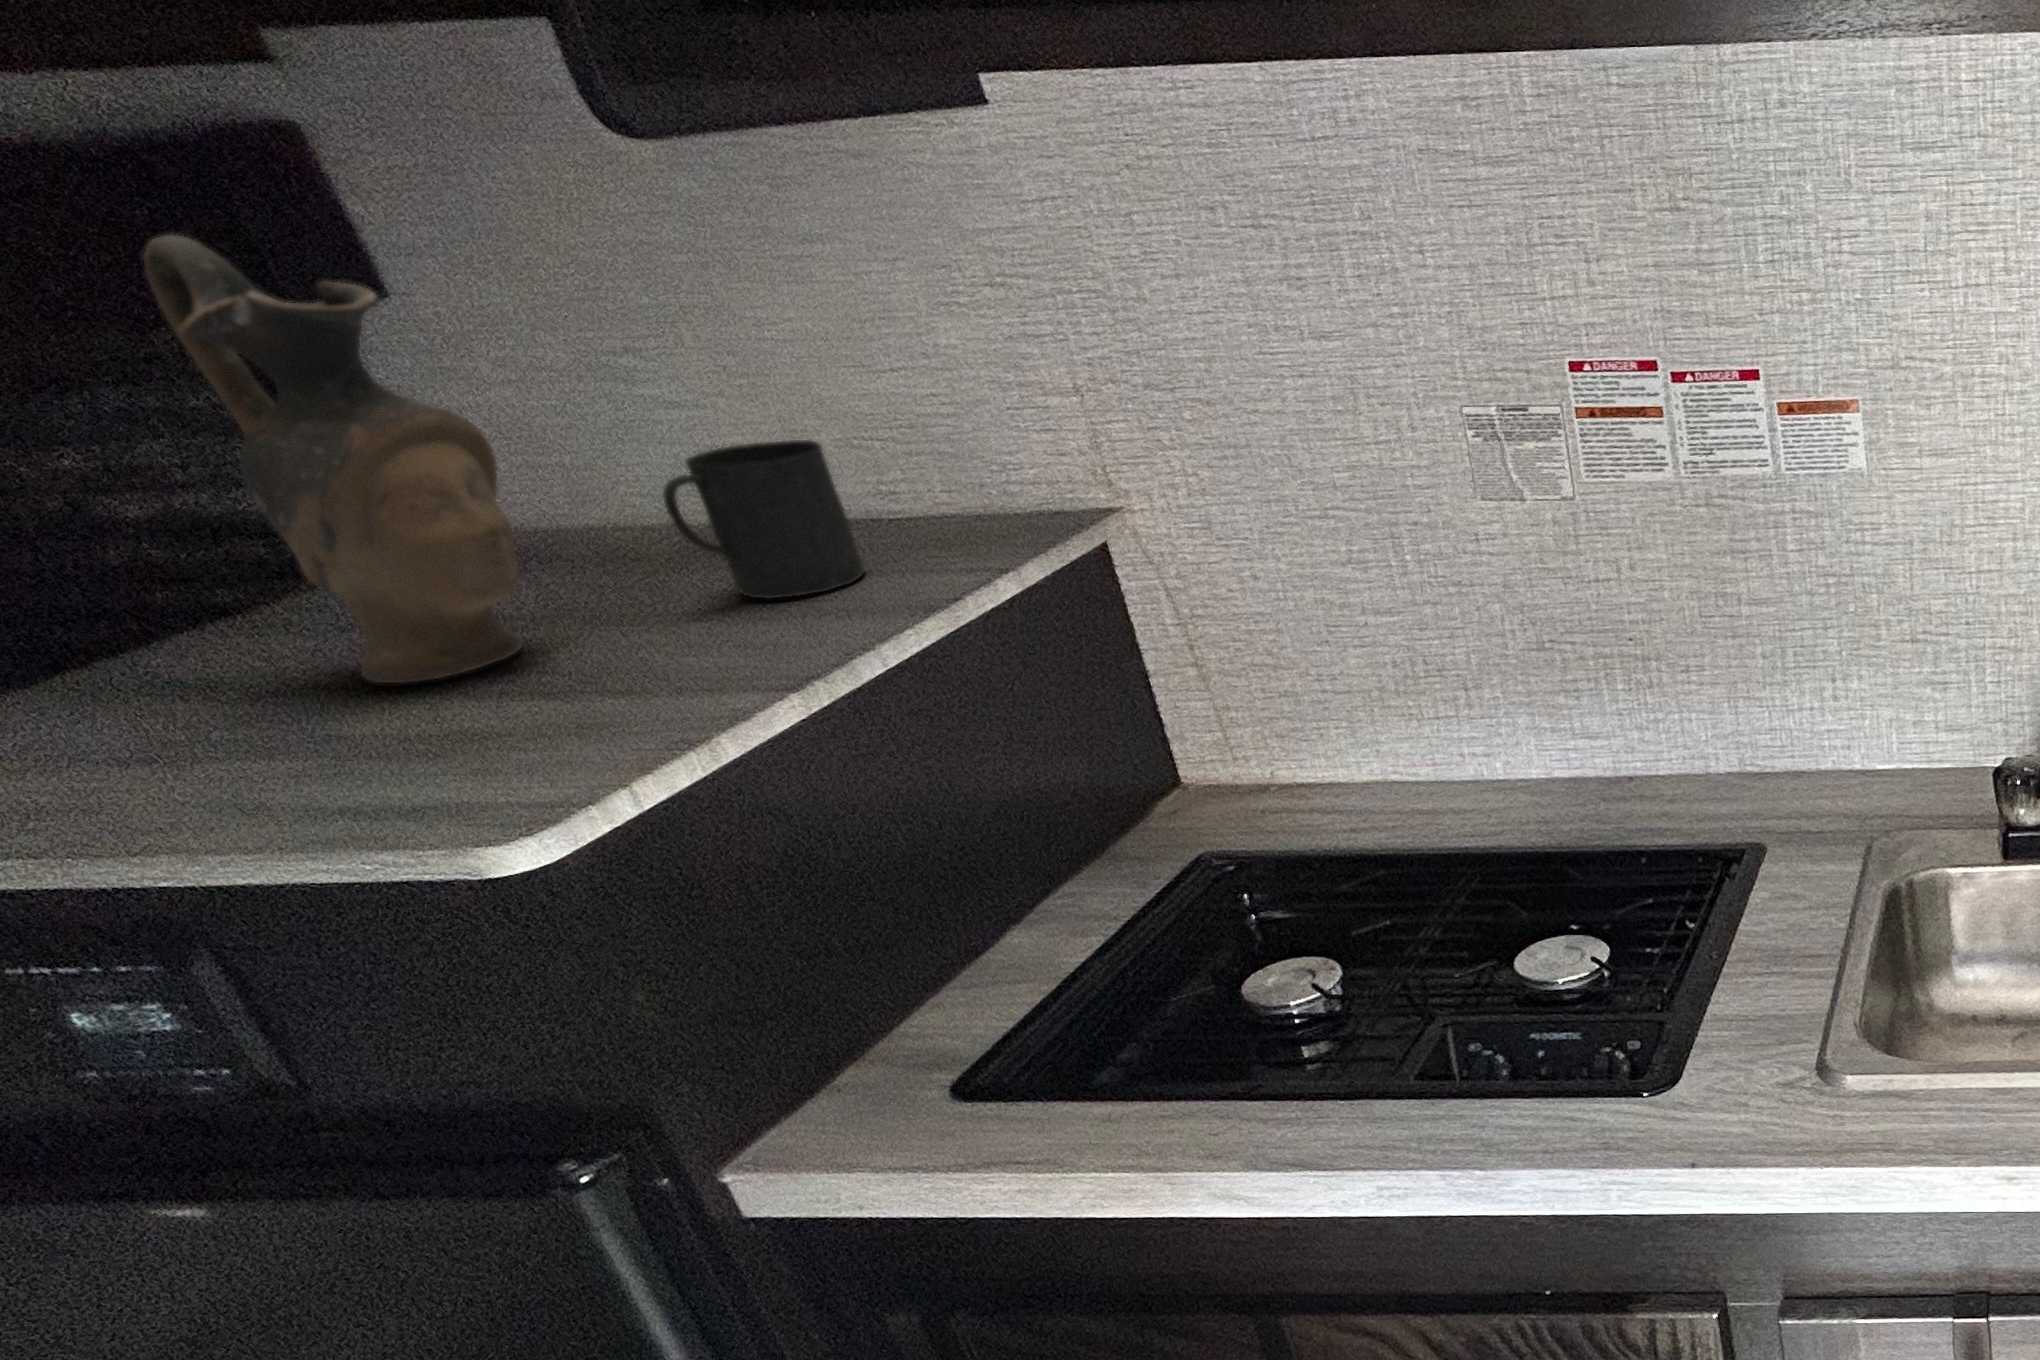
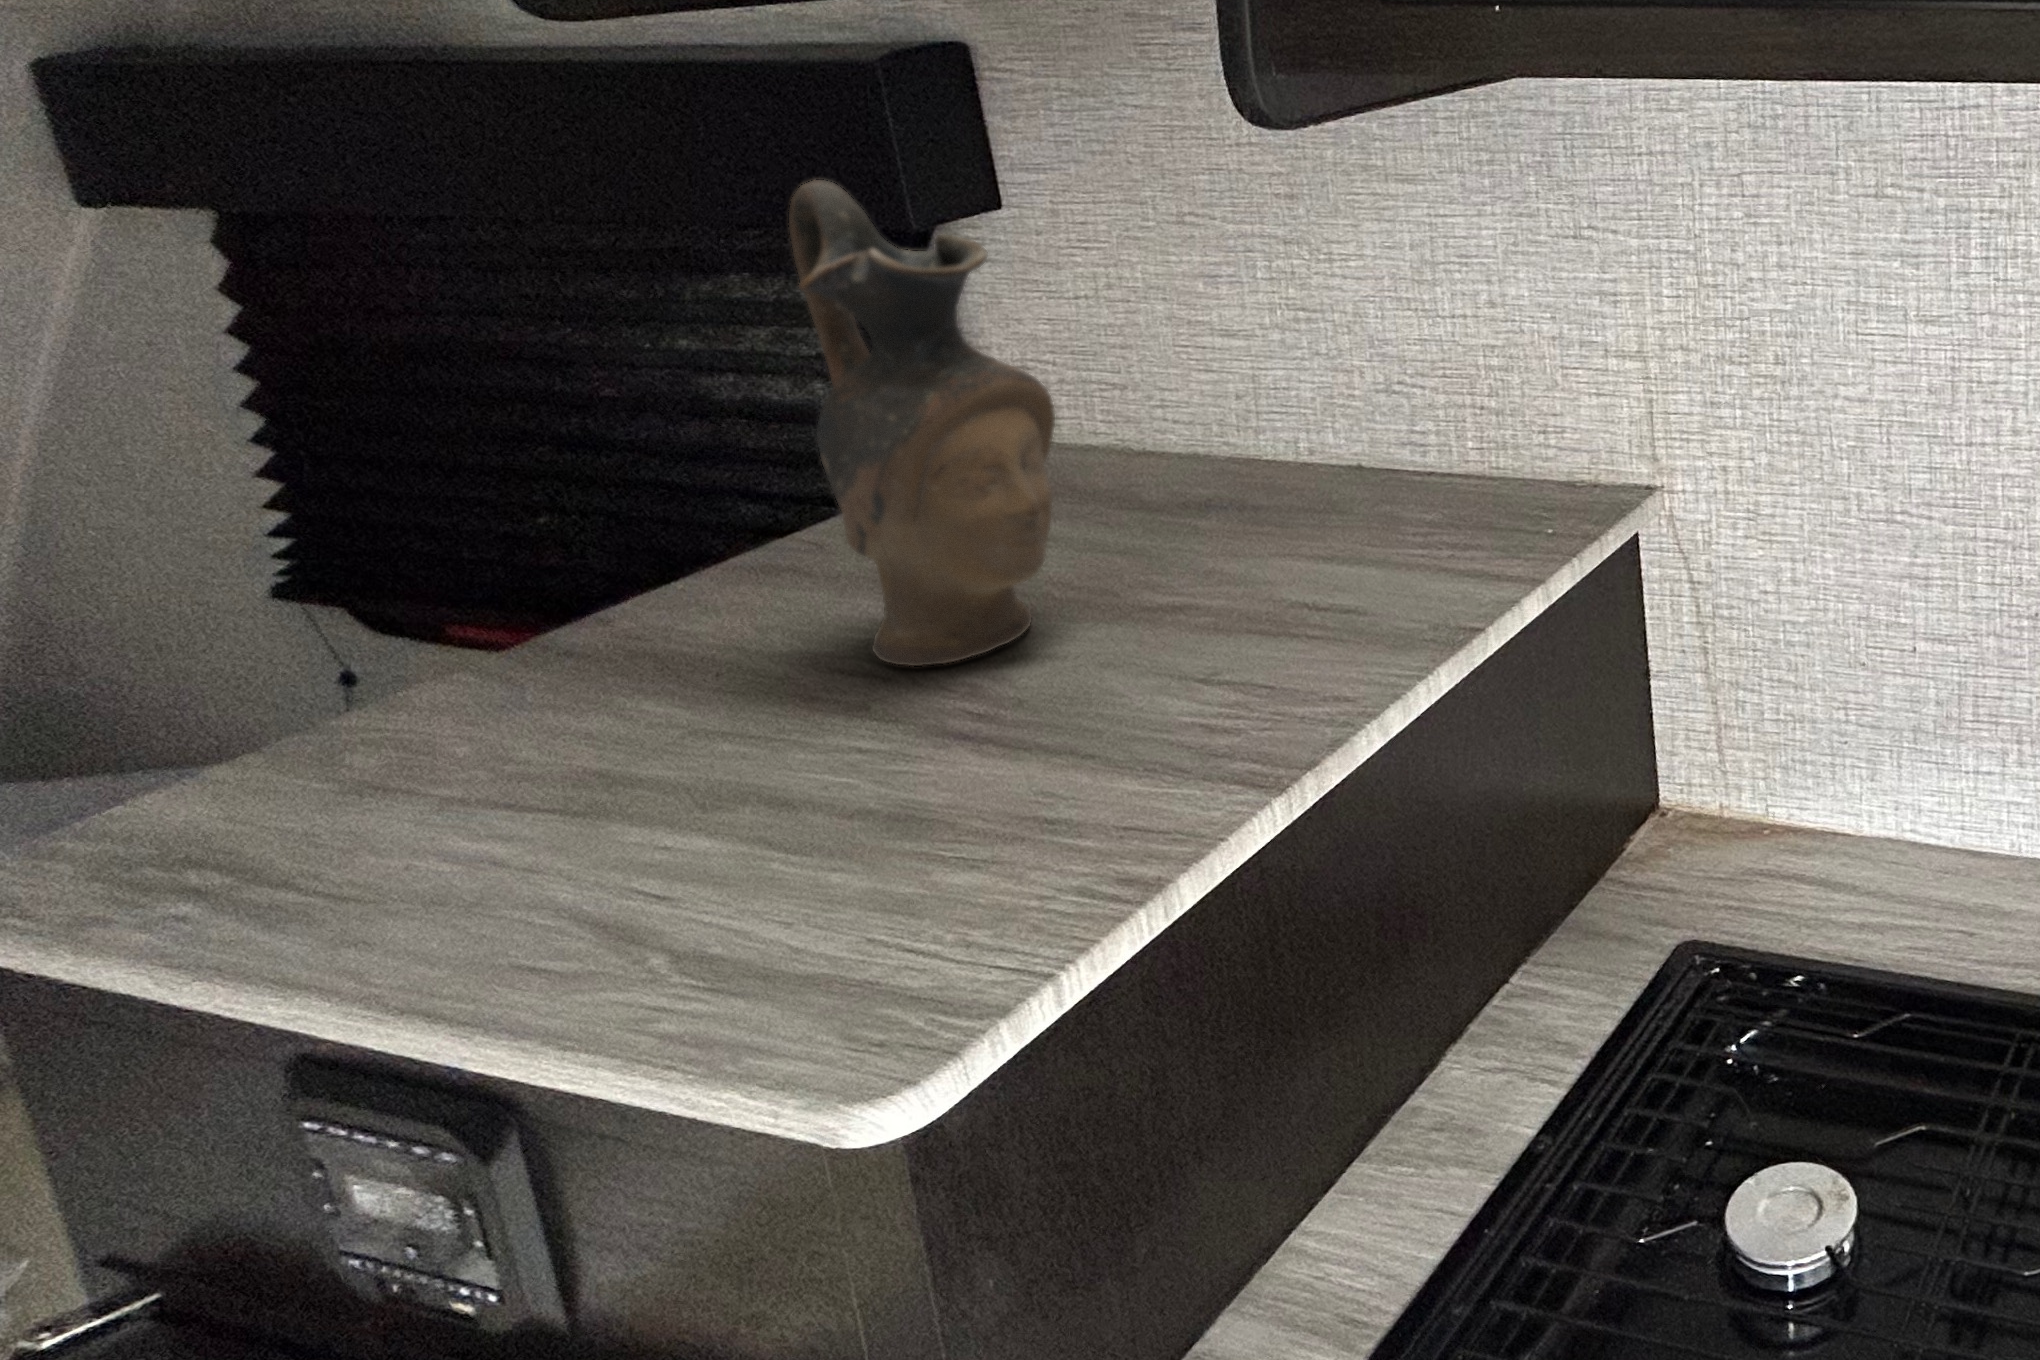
mug: present [663,440,864,599] -> none [1206,403,1387,585]

